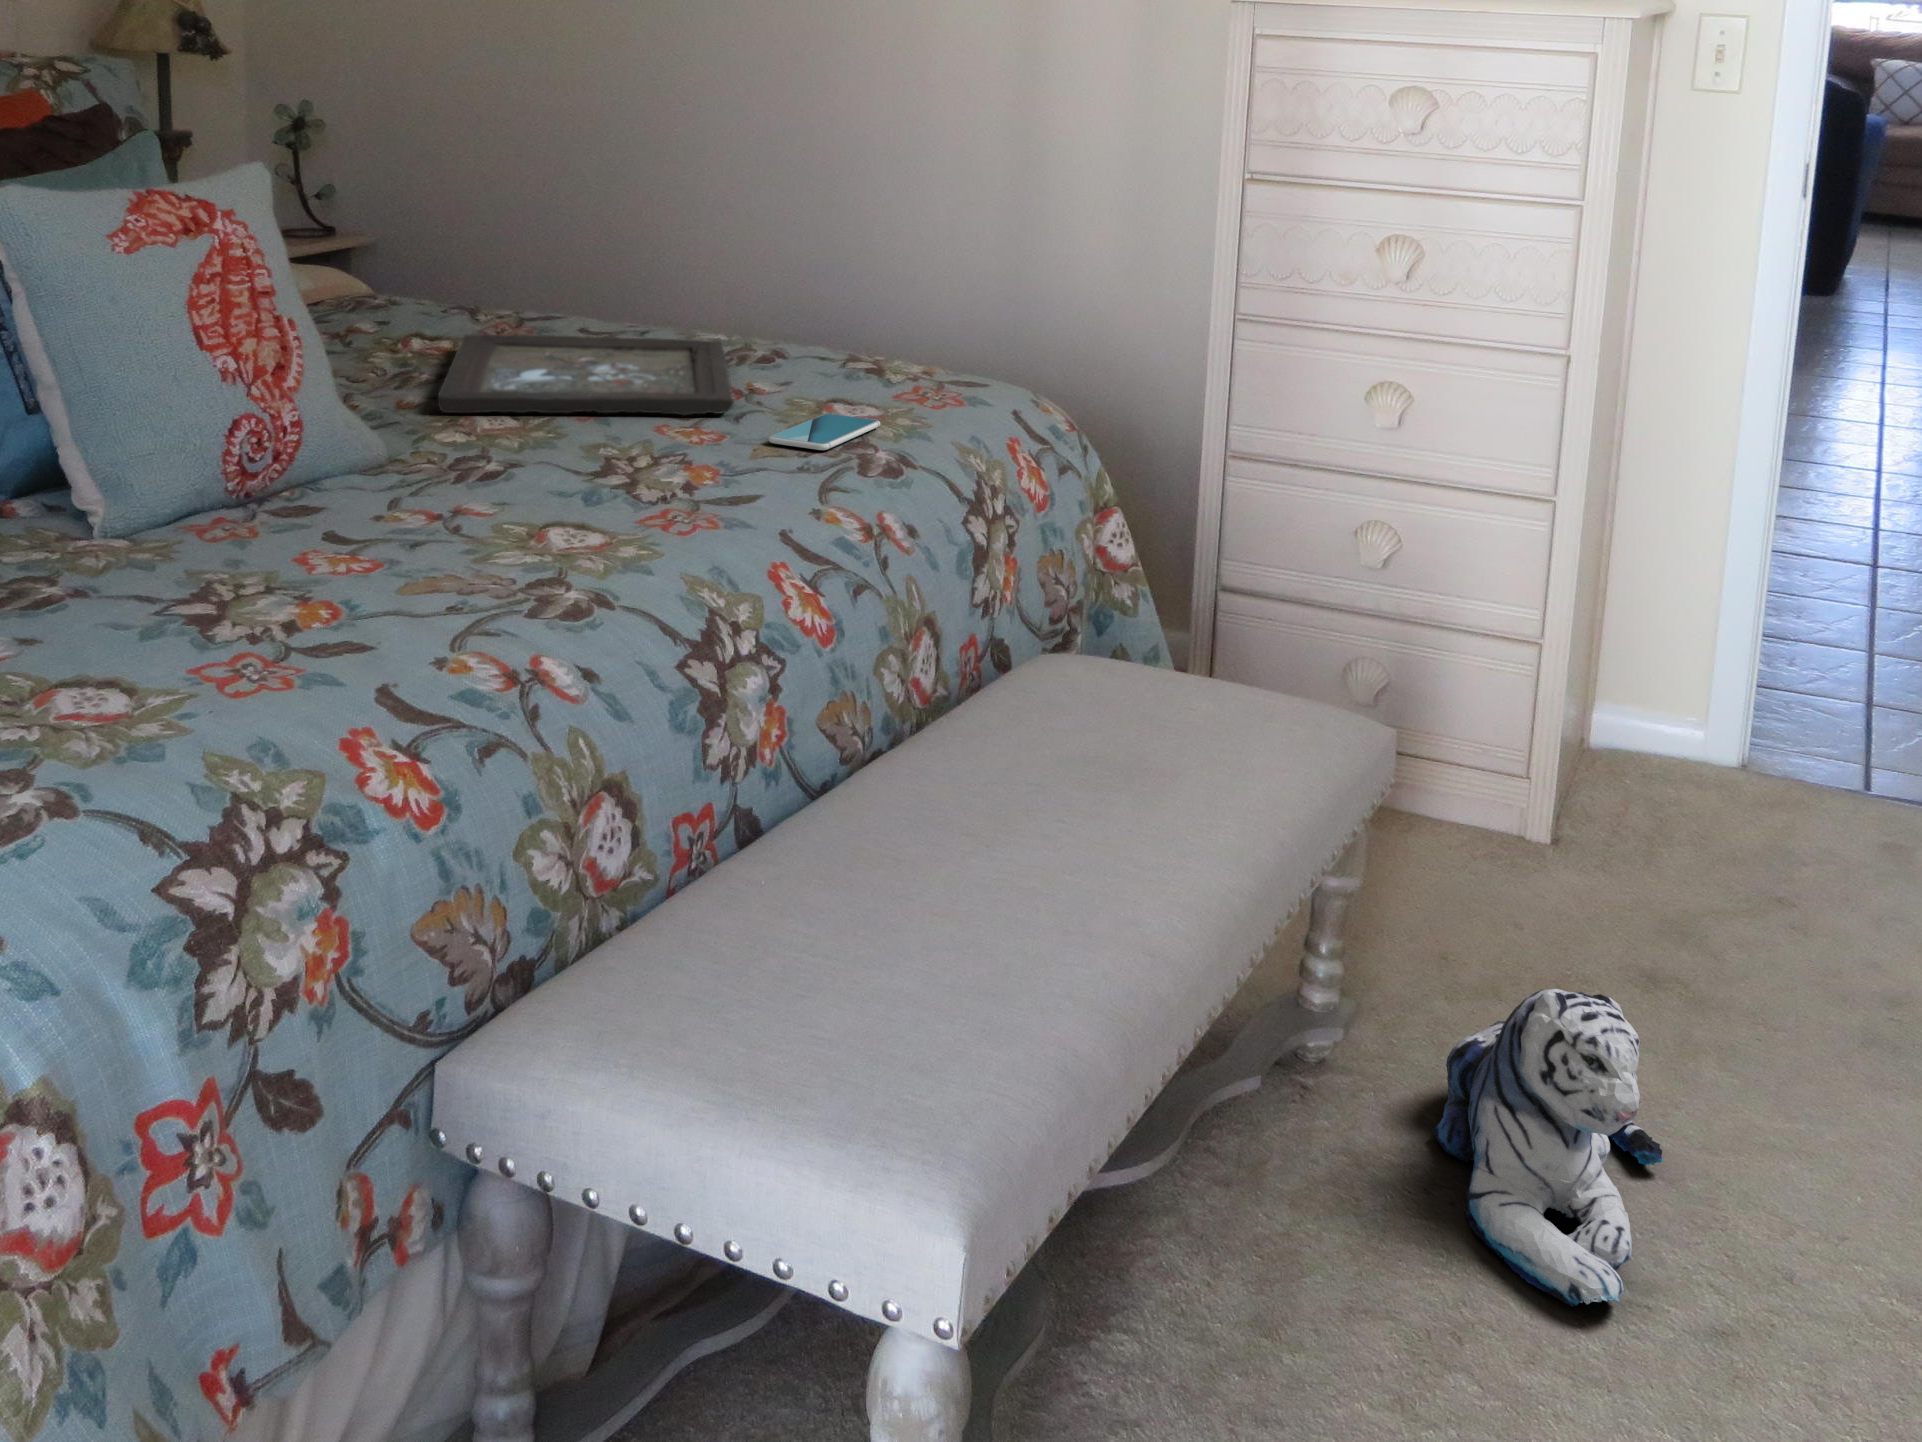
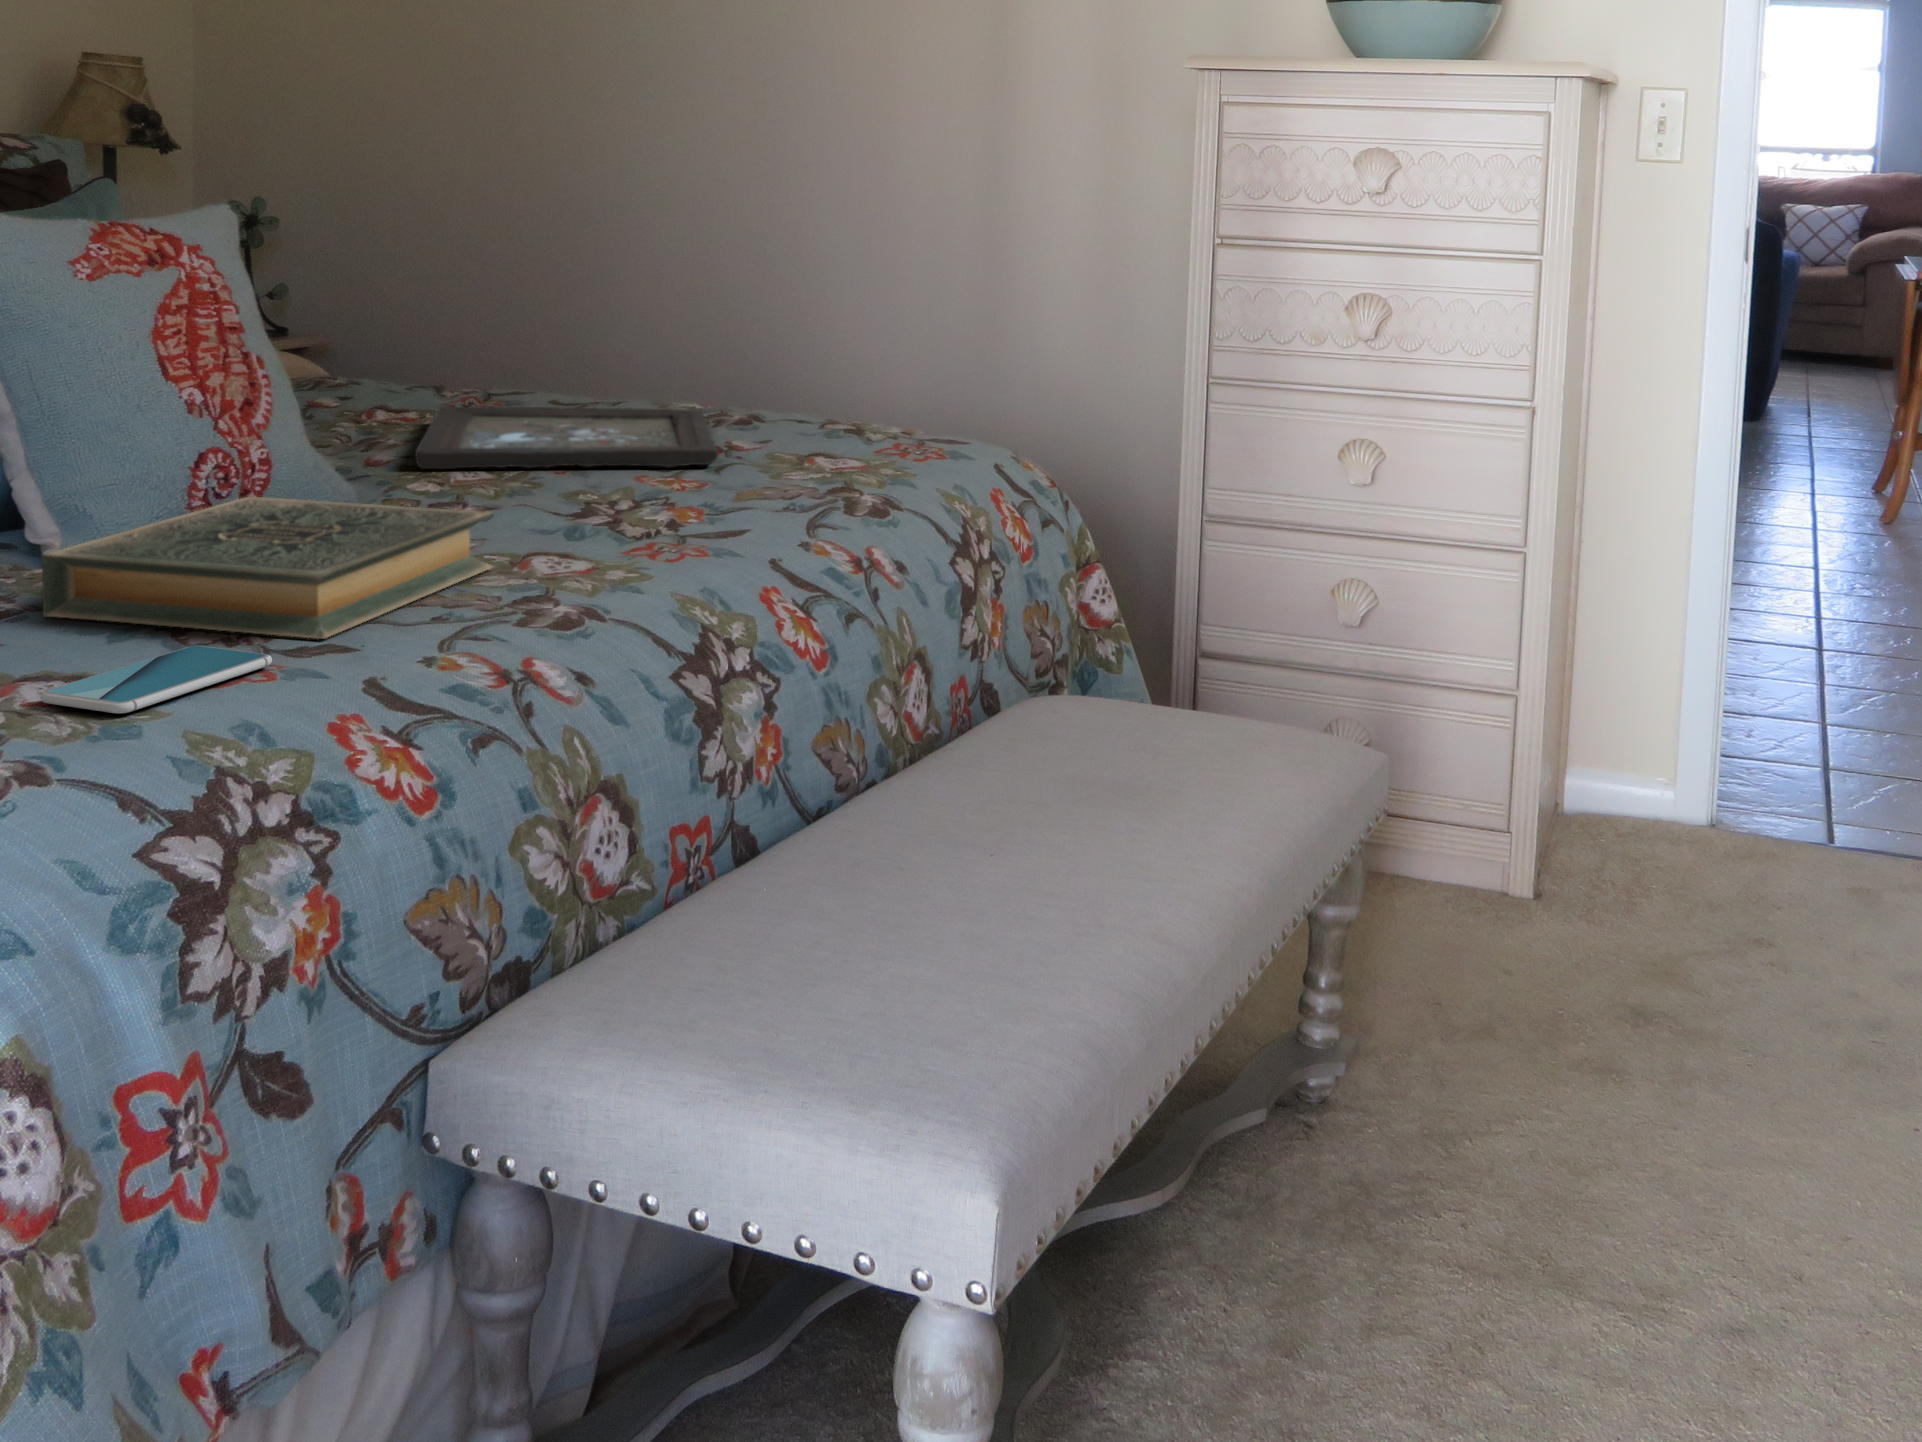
smartphone: present [769,414,880,450] -> present [40,646,272,713]
hardback book: none [76,468,507,641] -> present [42,497,493,639]
plush toy: present [1432,989,1663,1306] -> none [1439,991,1667,1304]

